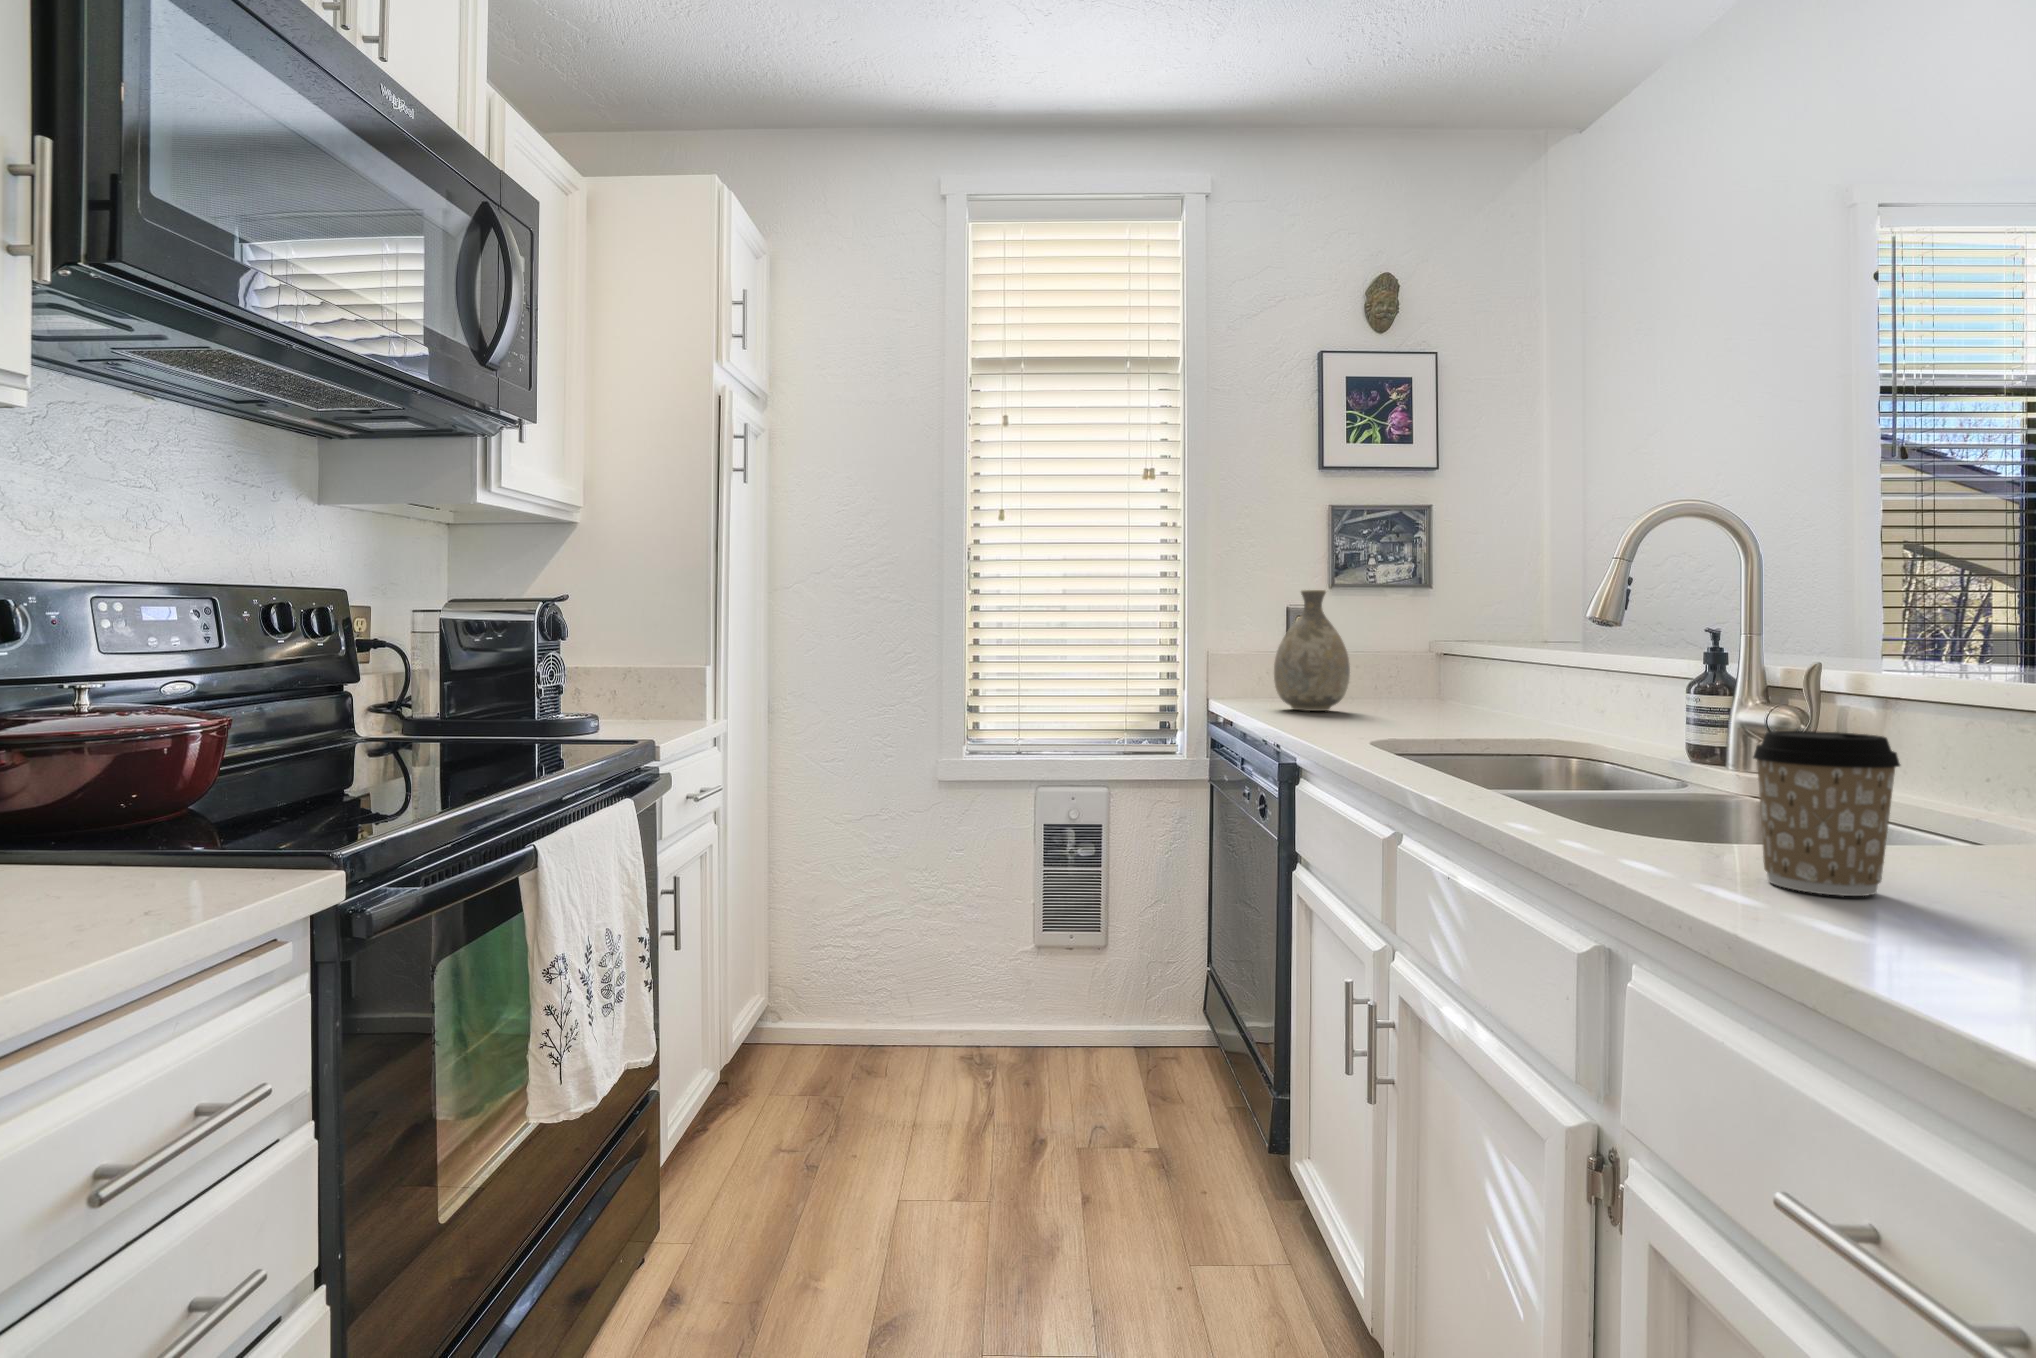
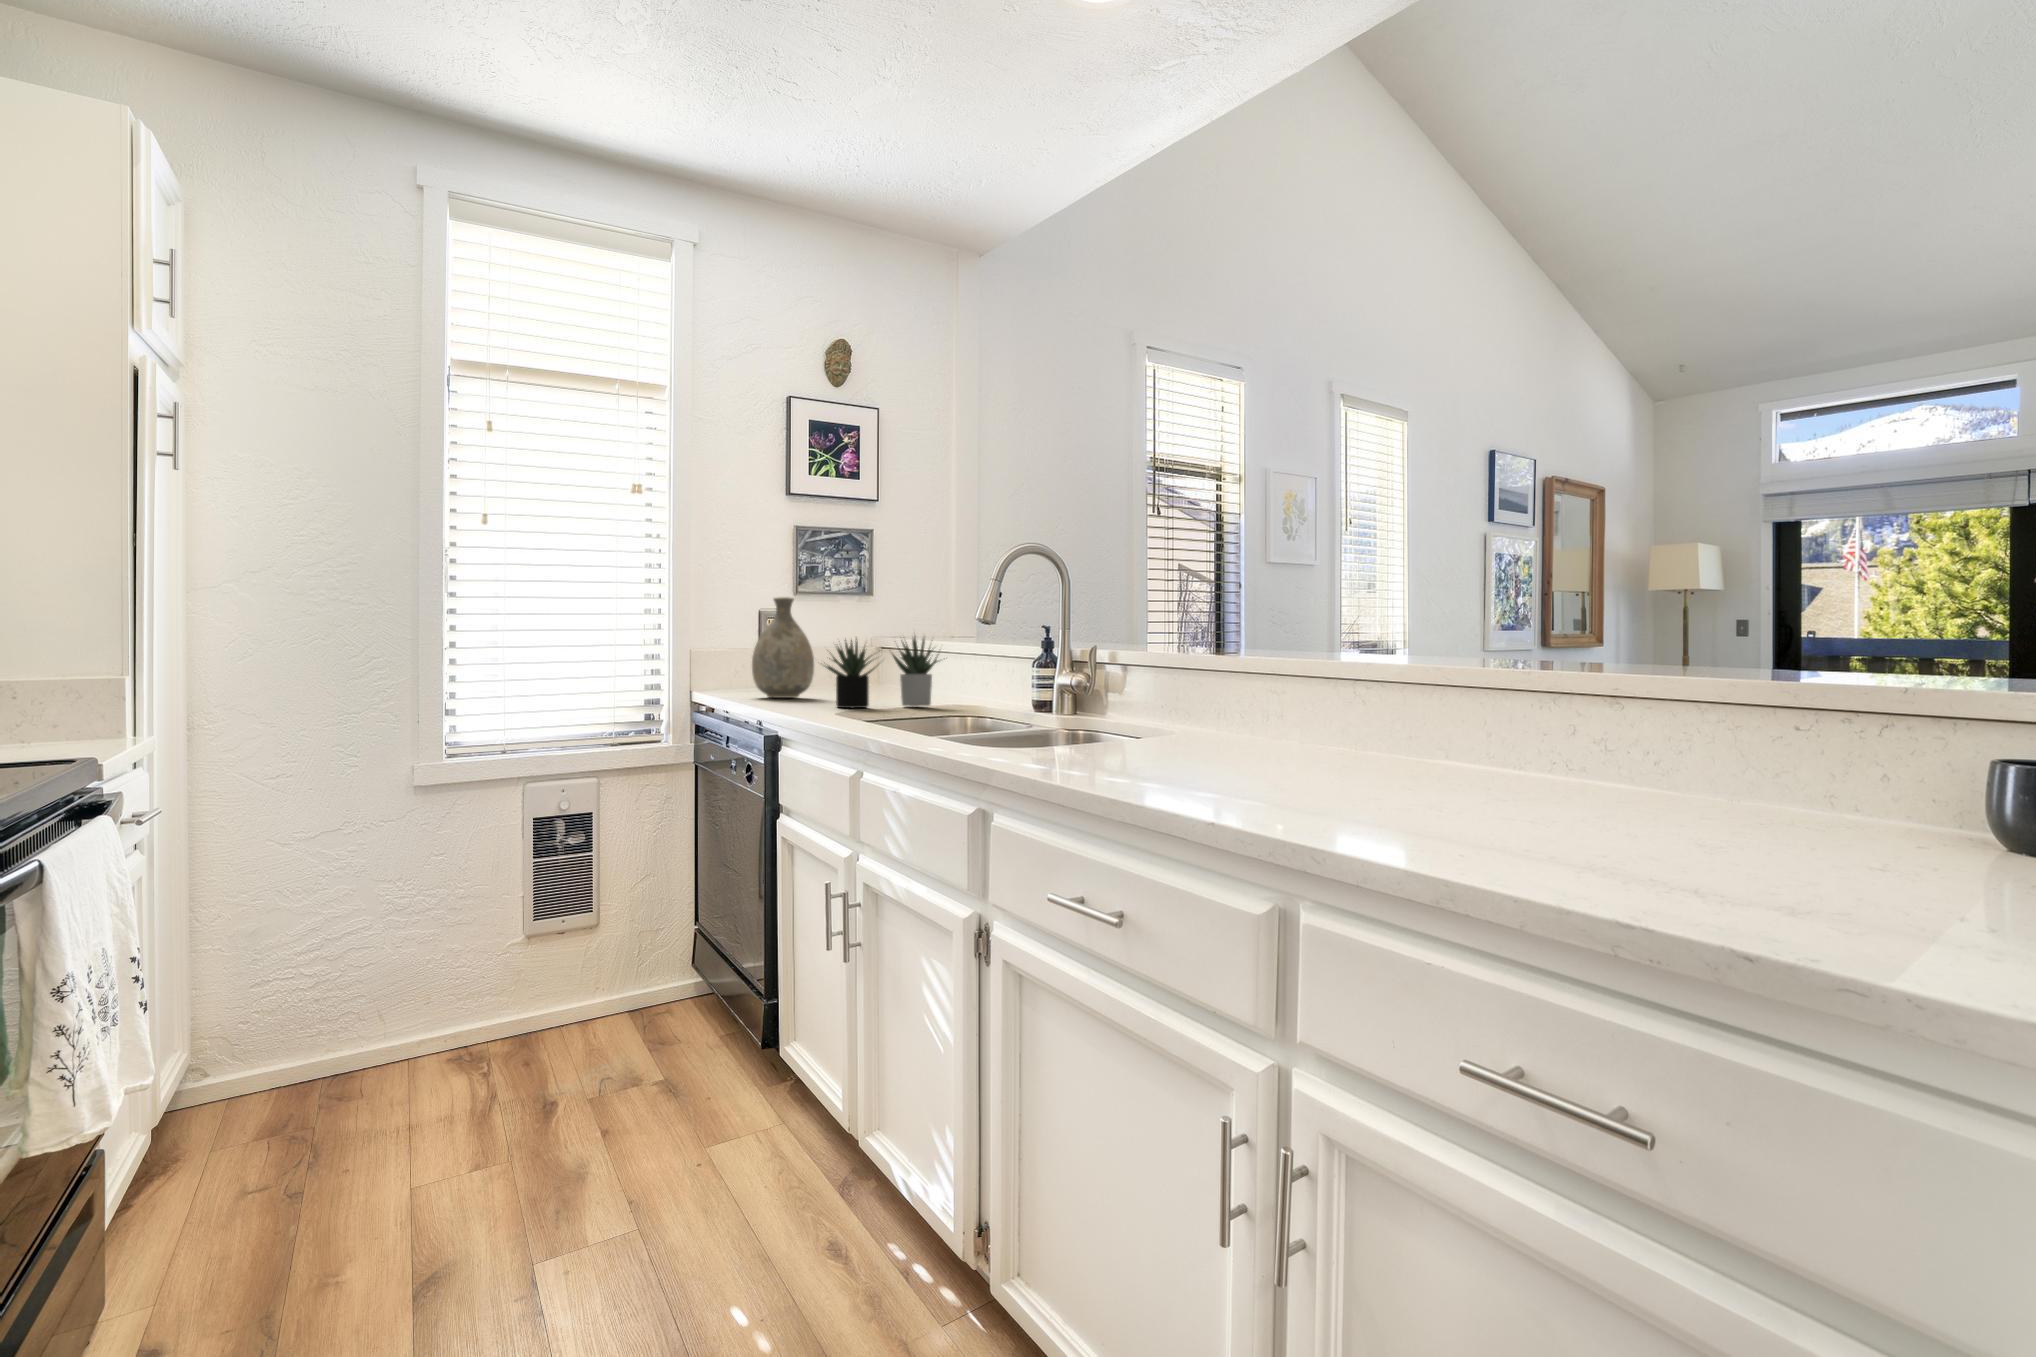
succulent plant: none [1349,630,1532,732] -> present [825,637,938,708]
coffee cup: present [1753,731,1900,896] -> none [1048,676,1111,759]

